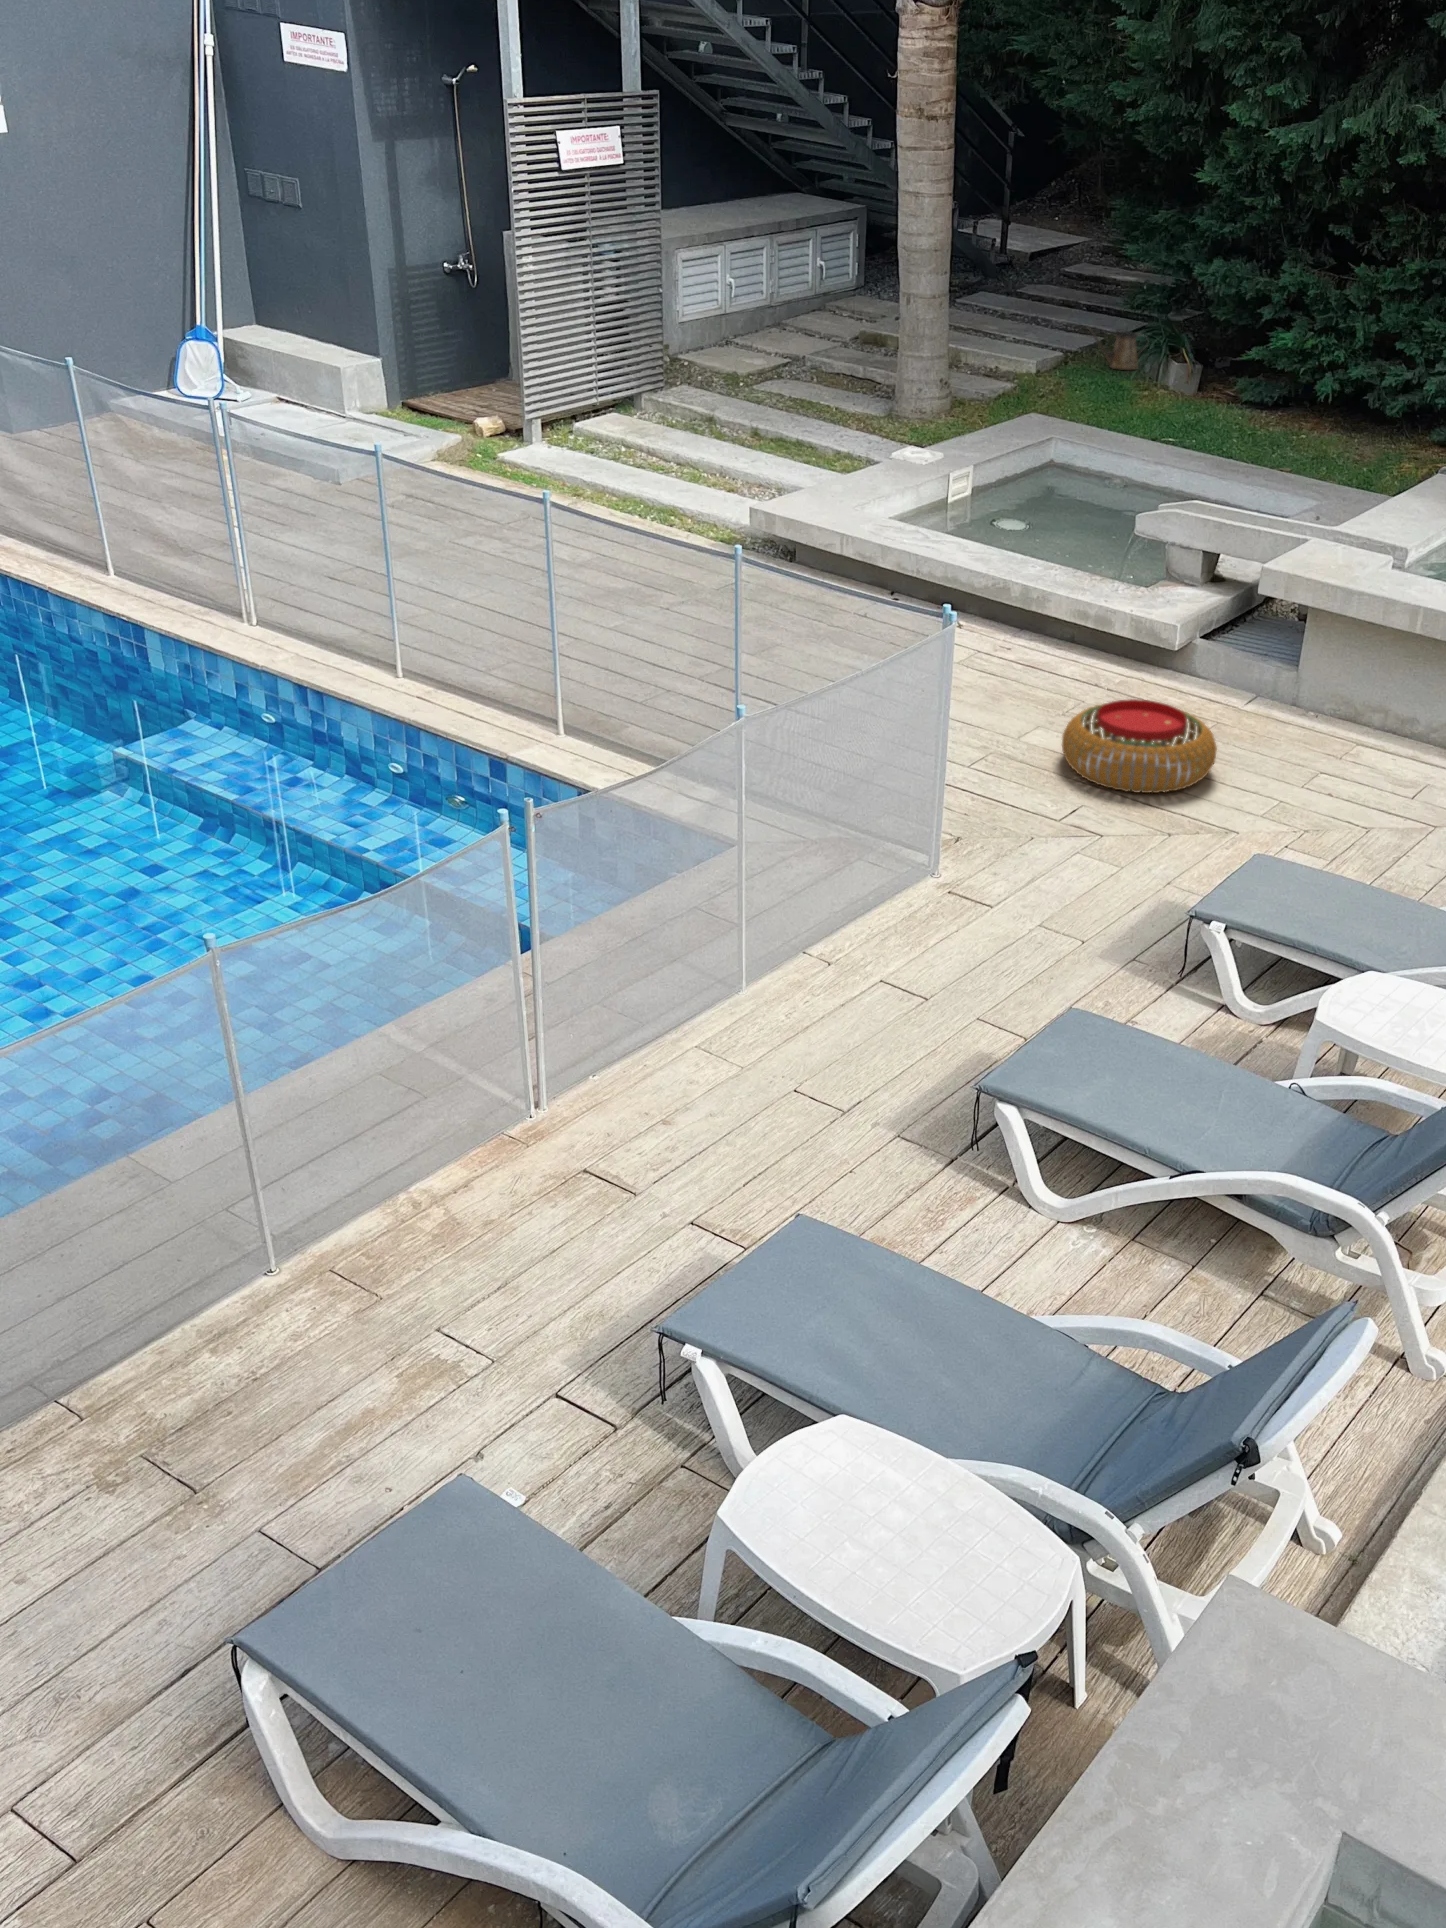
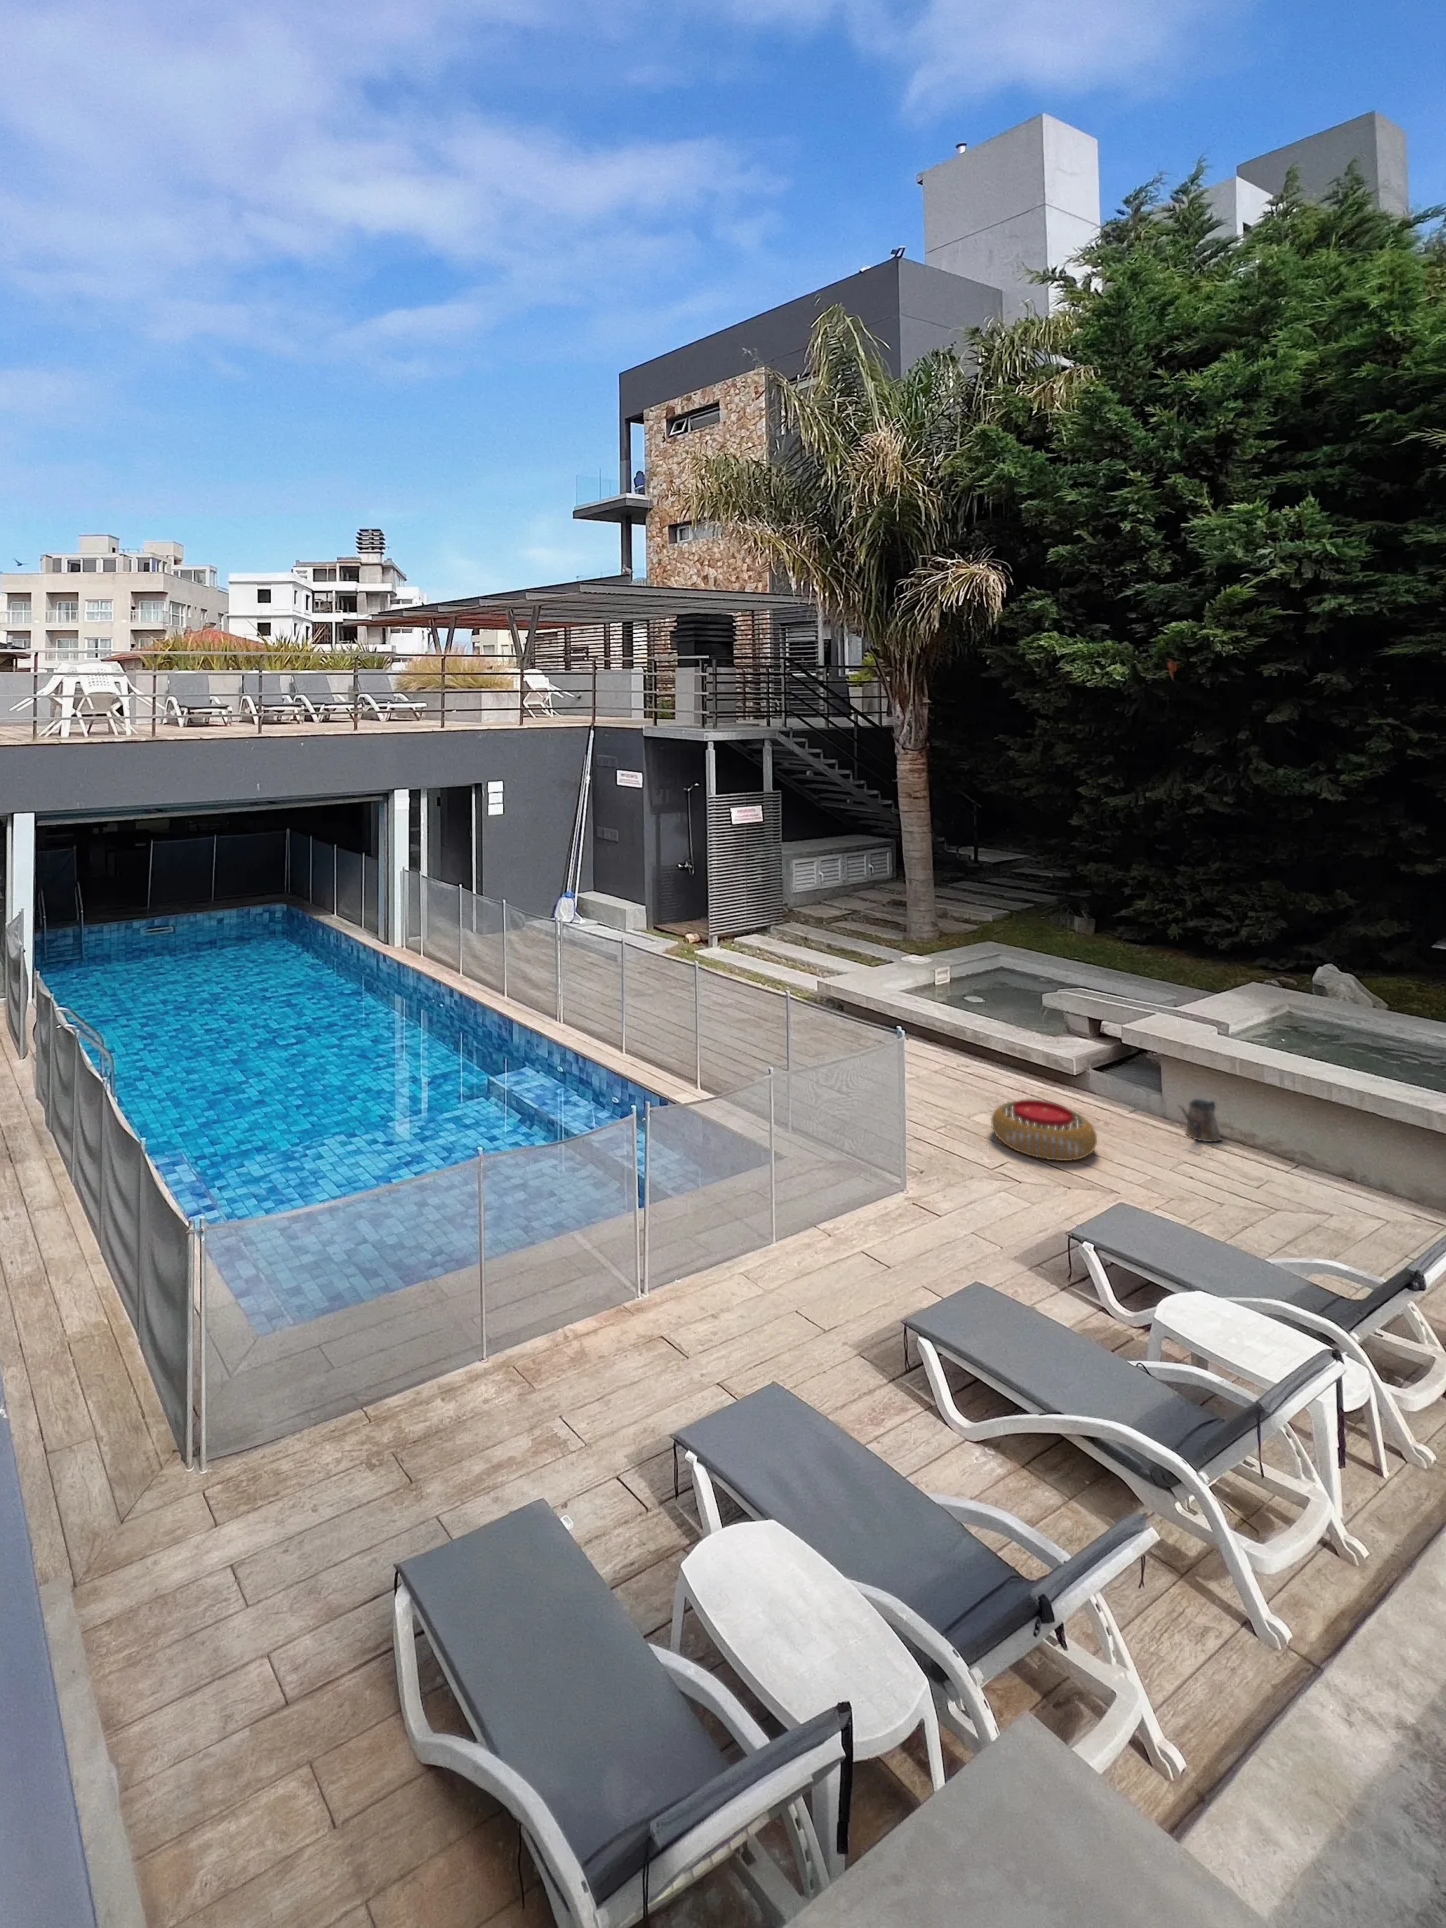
watering can: present [1087,327,1146,370] -> present [1181,1099,1221,1142]

